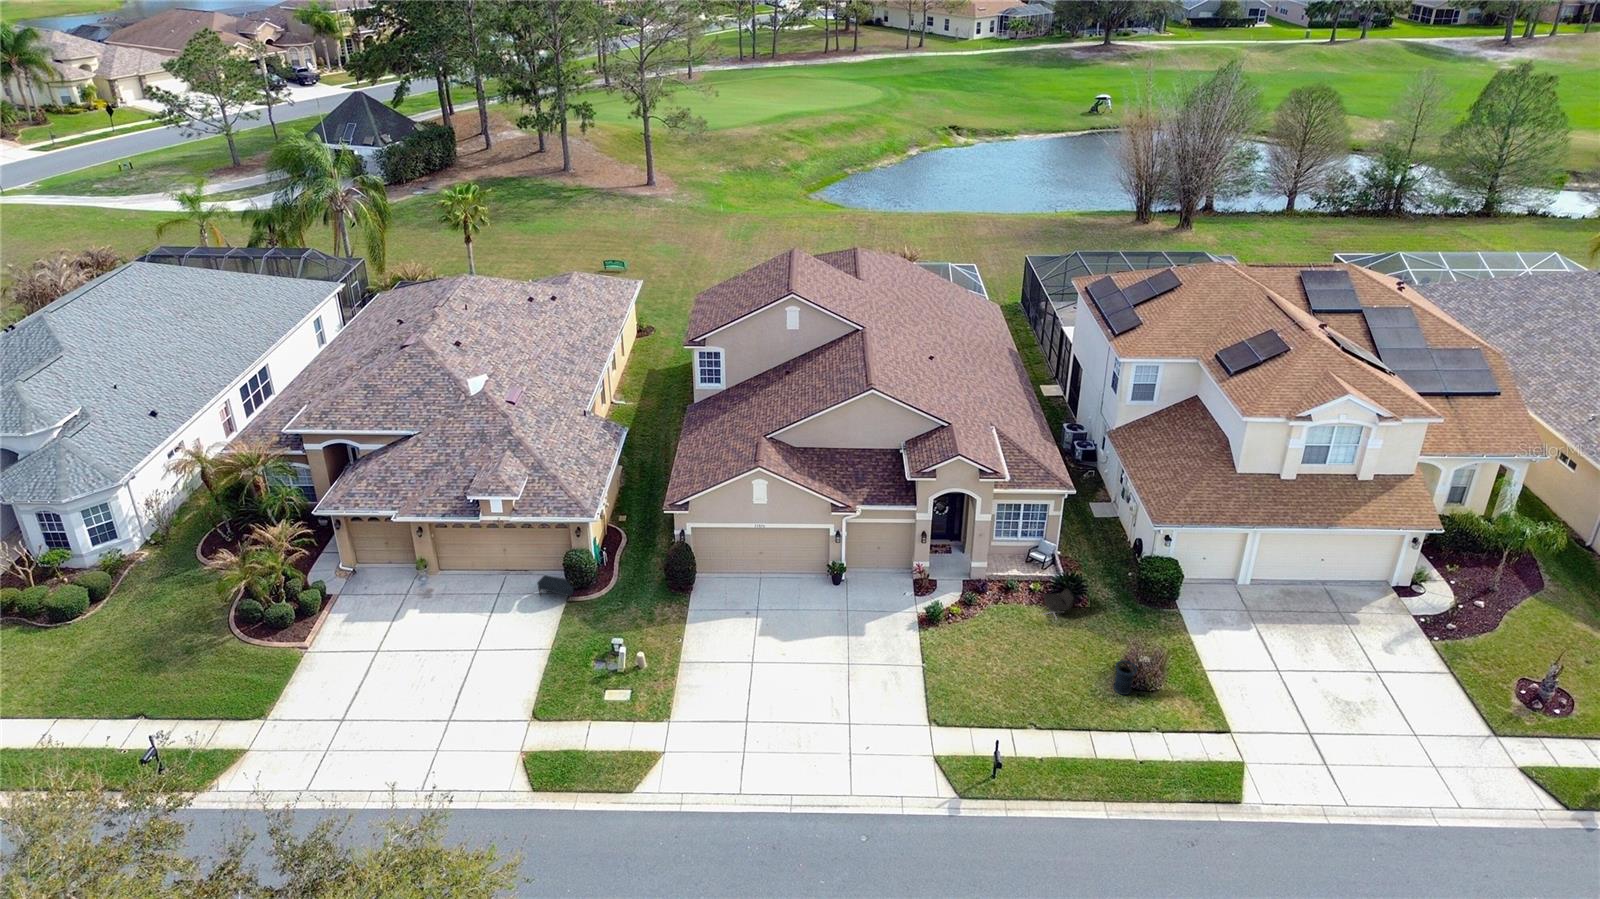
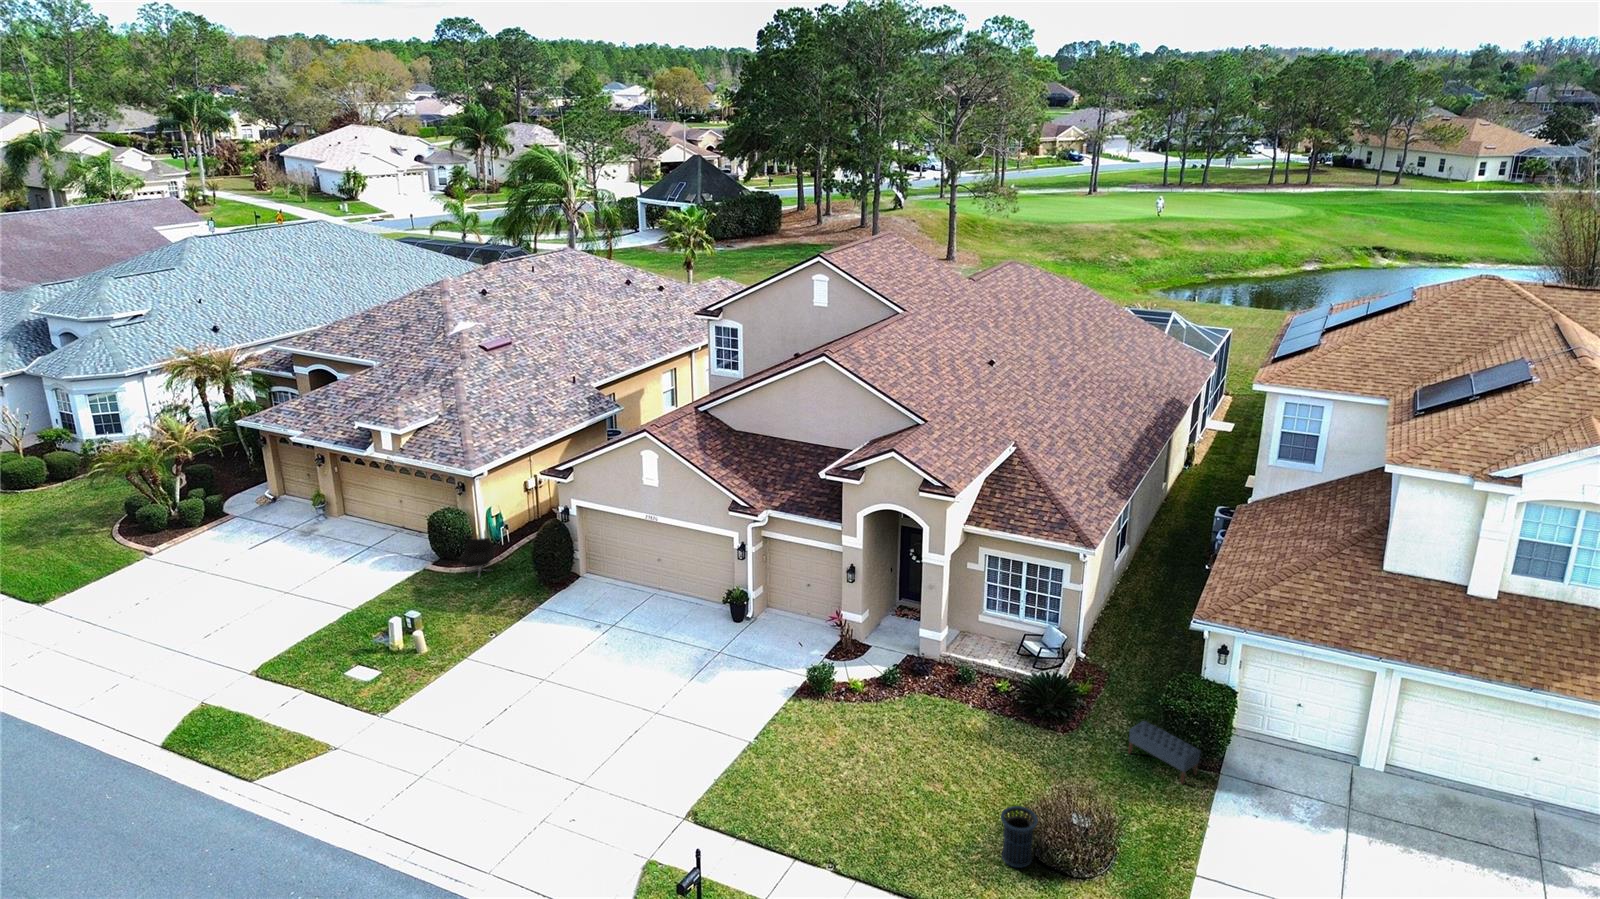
bench: present [537,575,573,602] -> present [1128,721,1201,784]
lounge chair: present [1044,589,1074,614] -> present [460,538,494,576]

